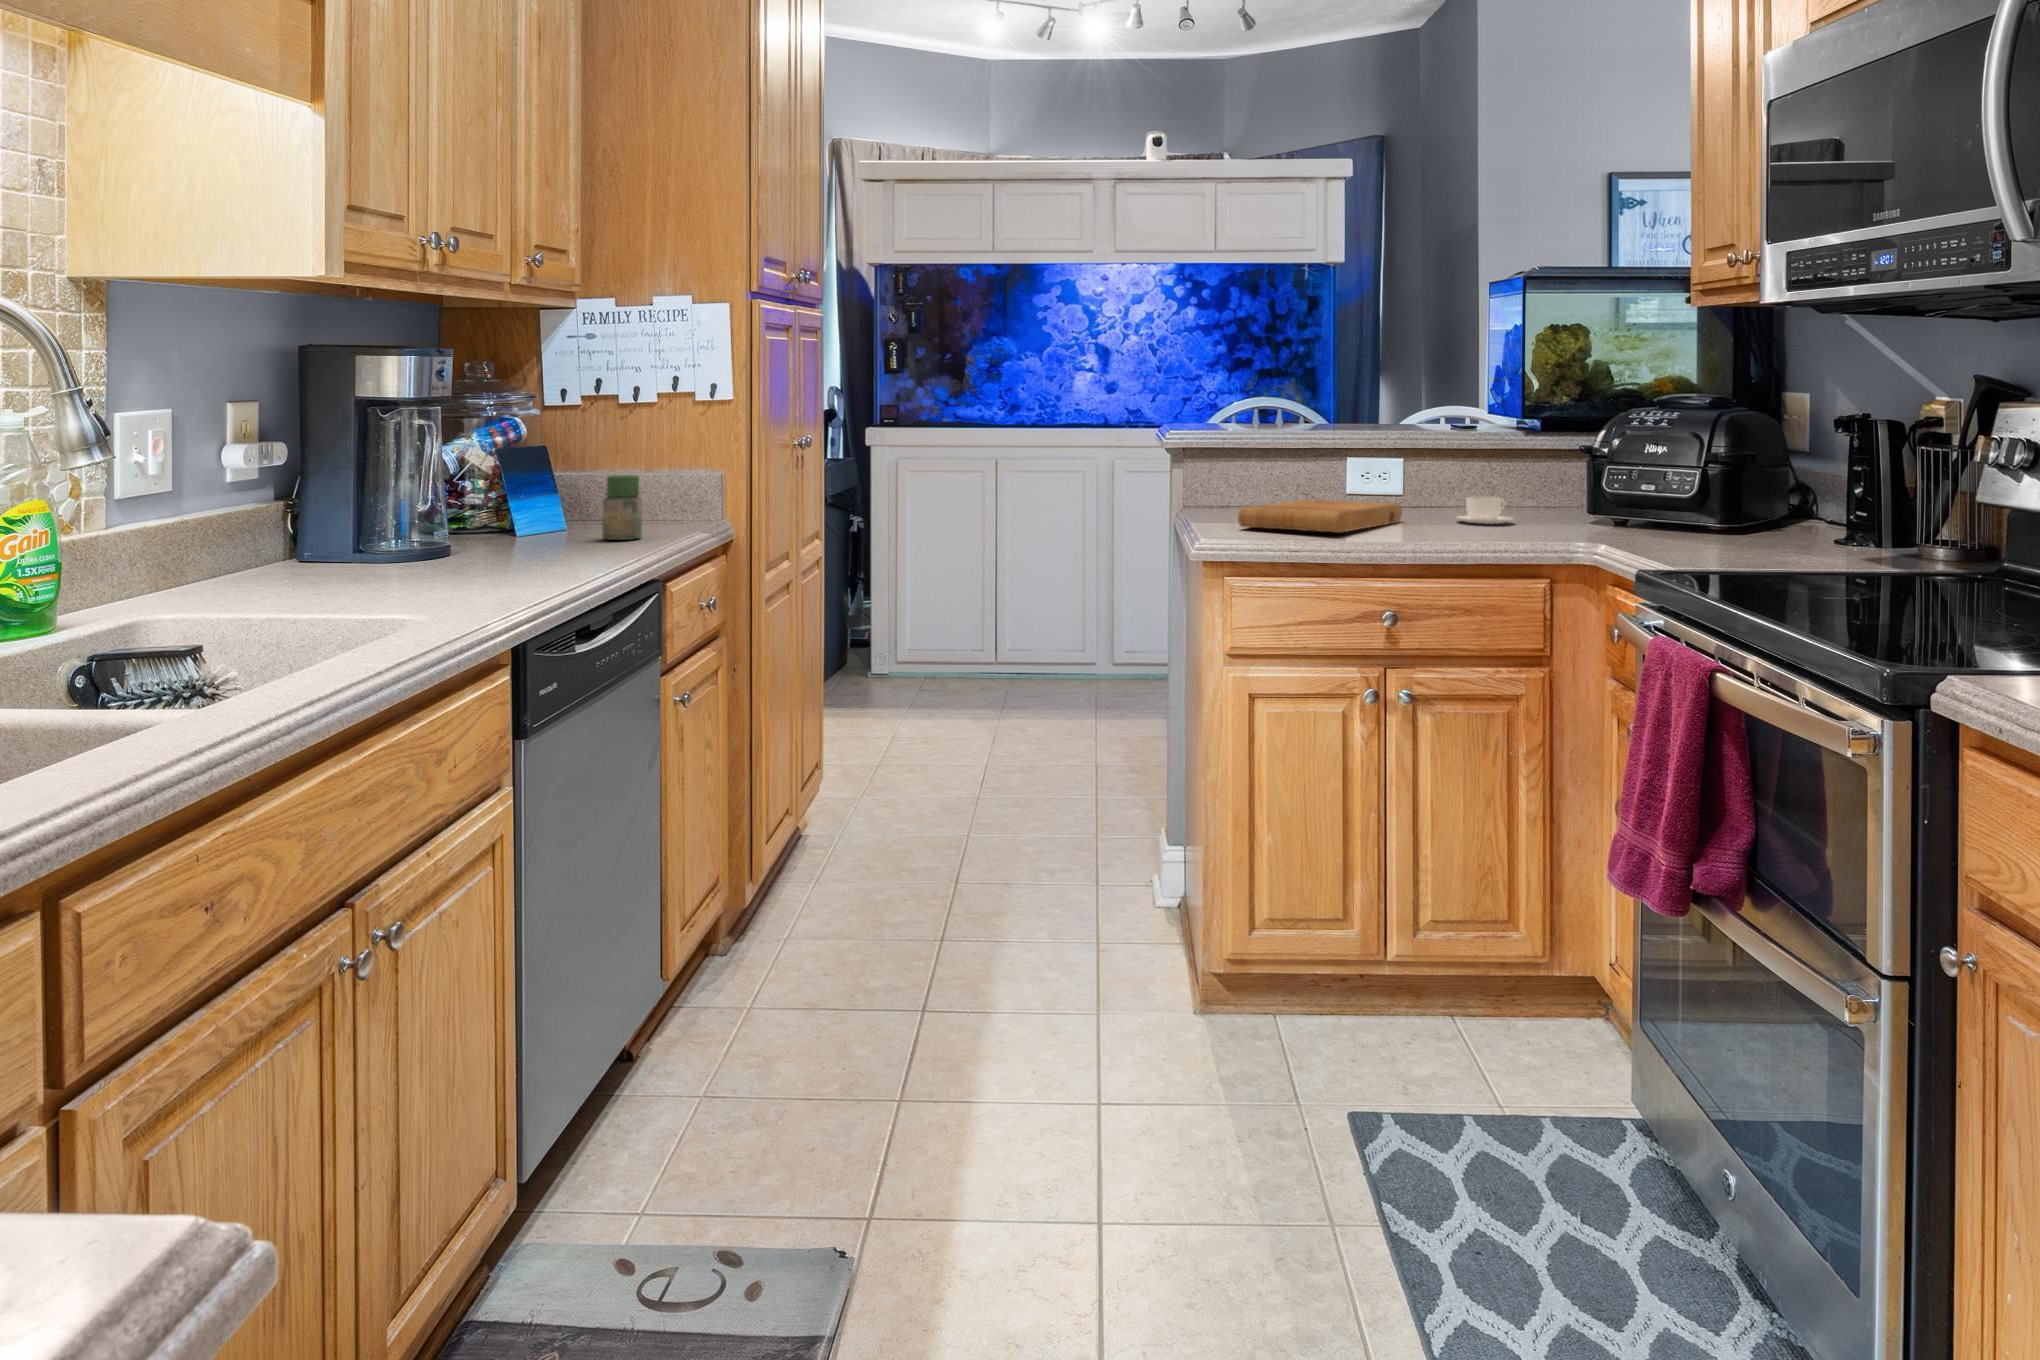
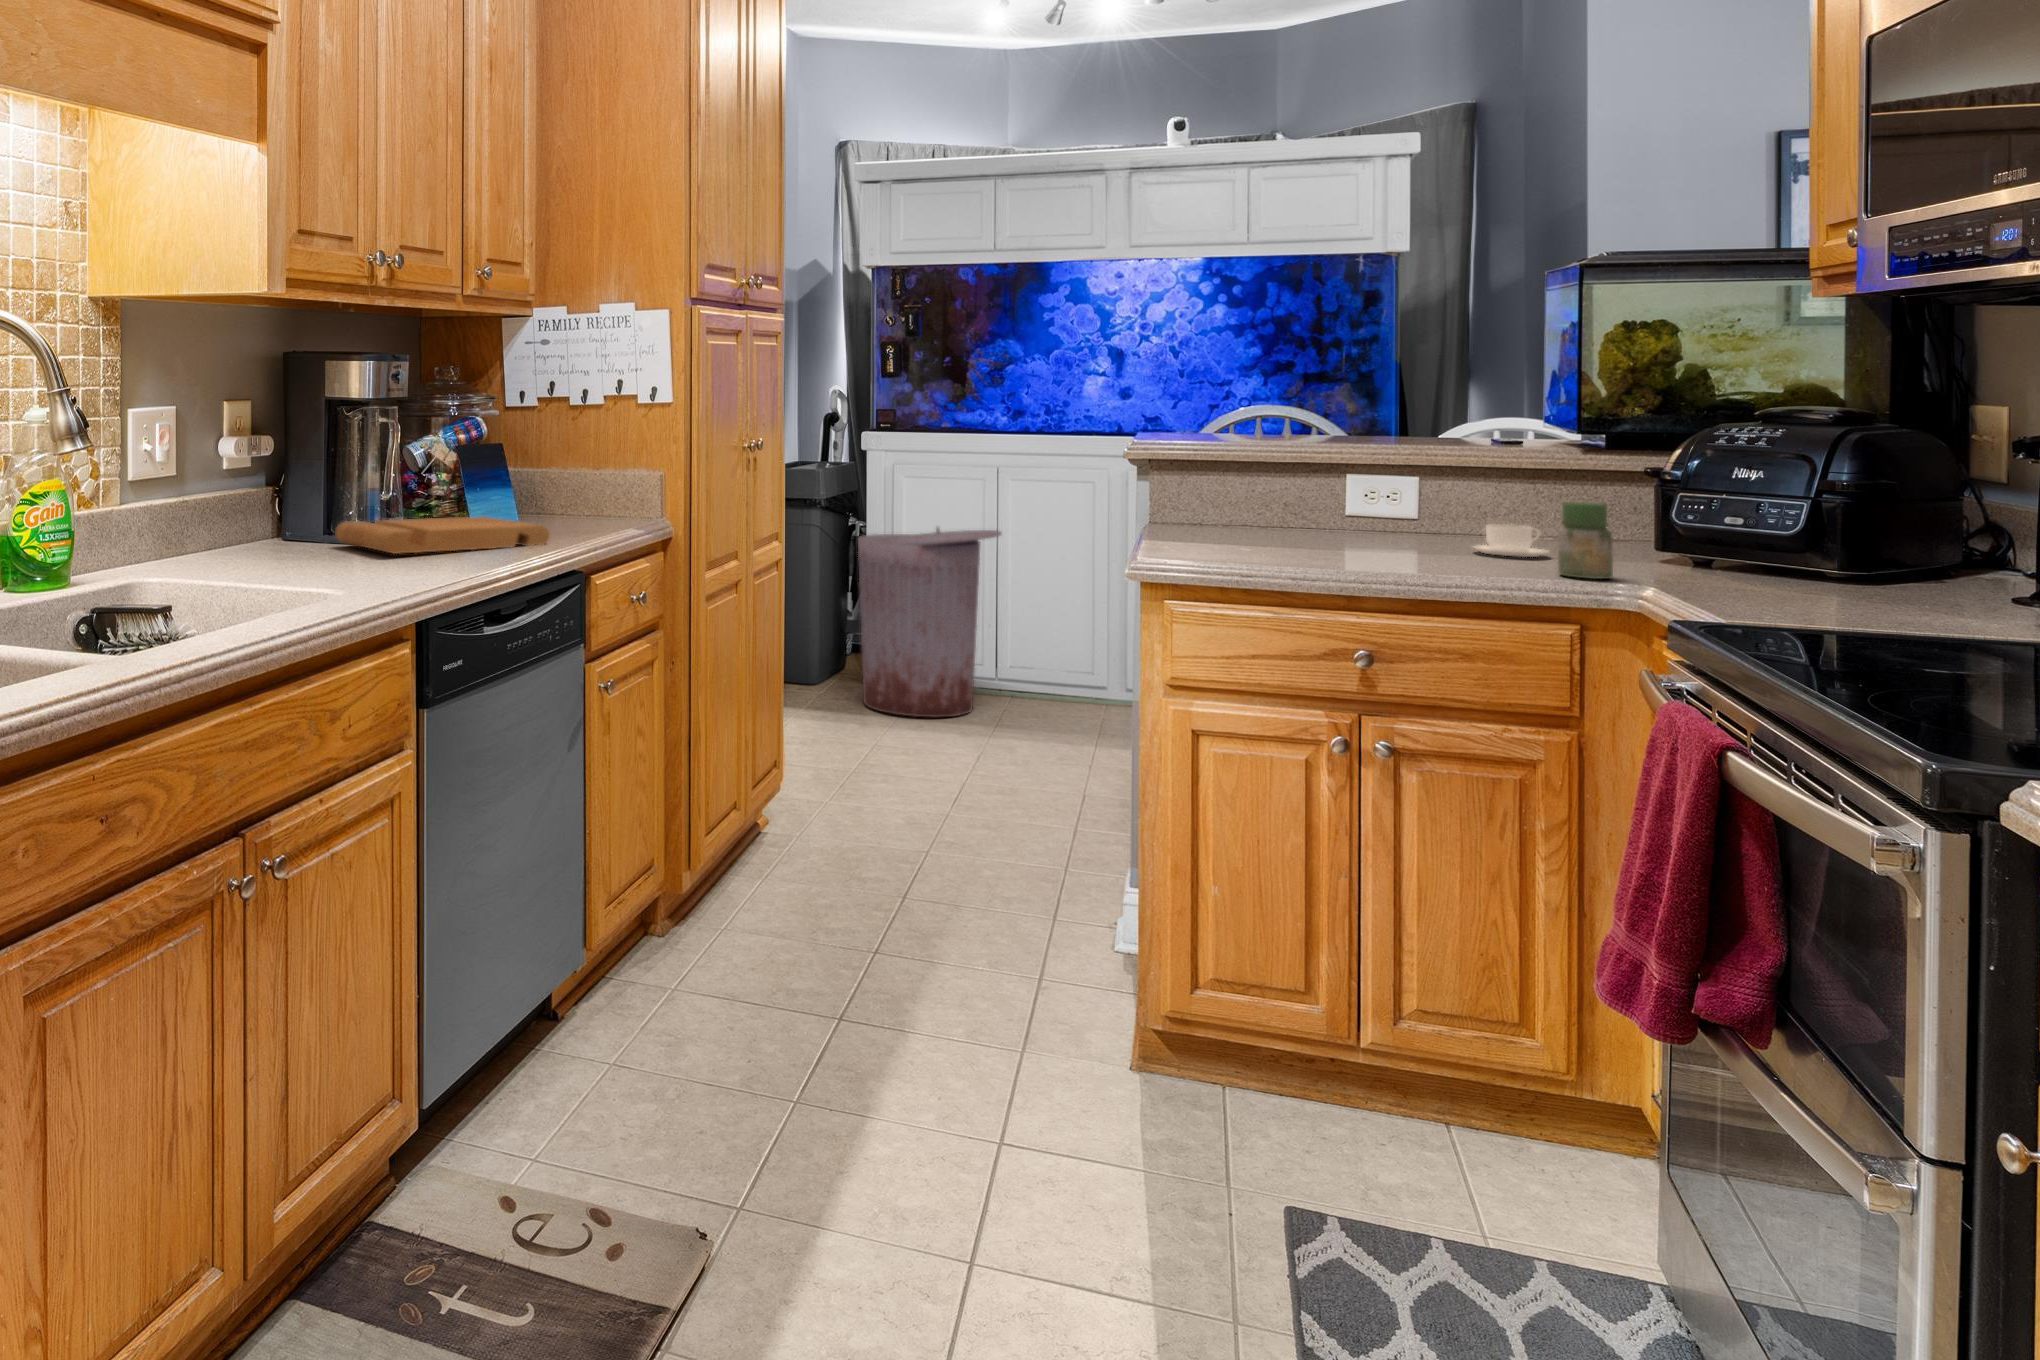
jar: present [602,475,642,540] -> present [1558,502,1613,579]
cutting board: present [1238,500,1402,533] -> present [335,516,550,554]
trash can: none [870,522,1009,712] -> present [858,526,1001,717]

